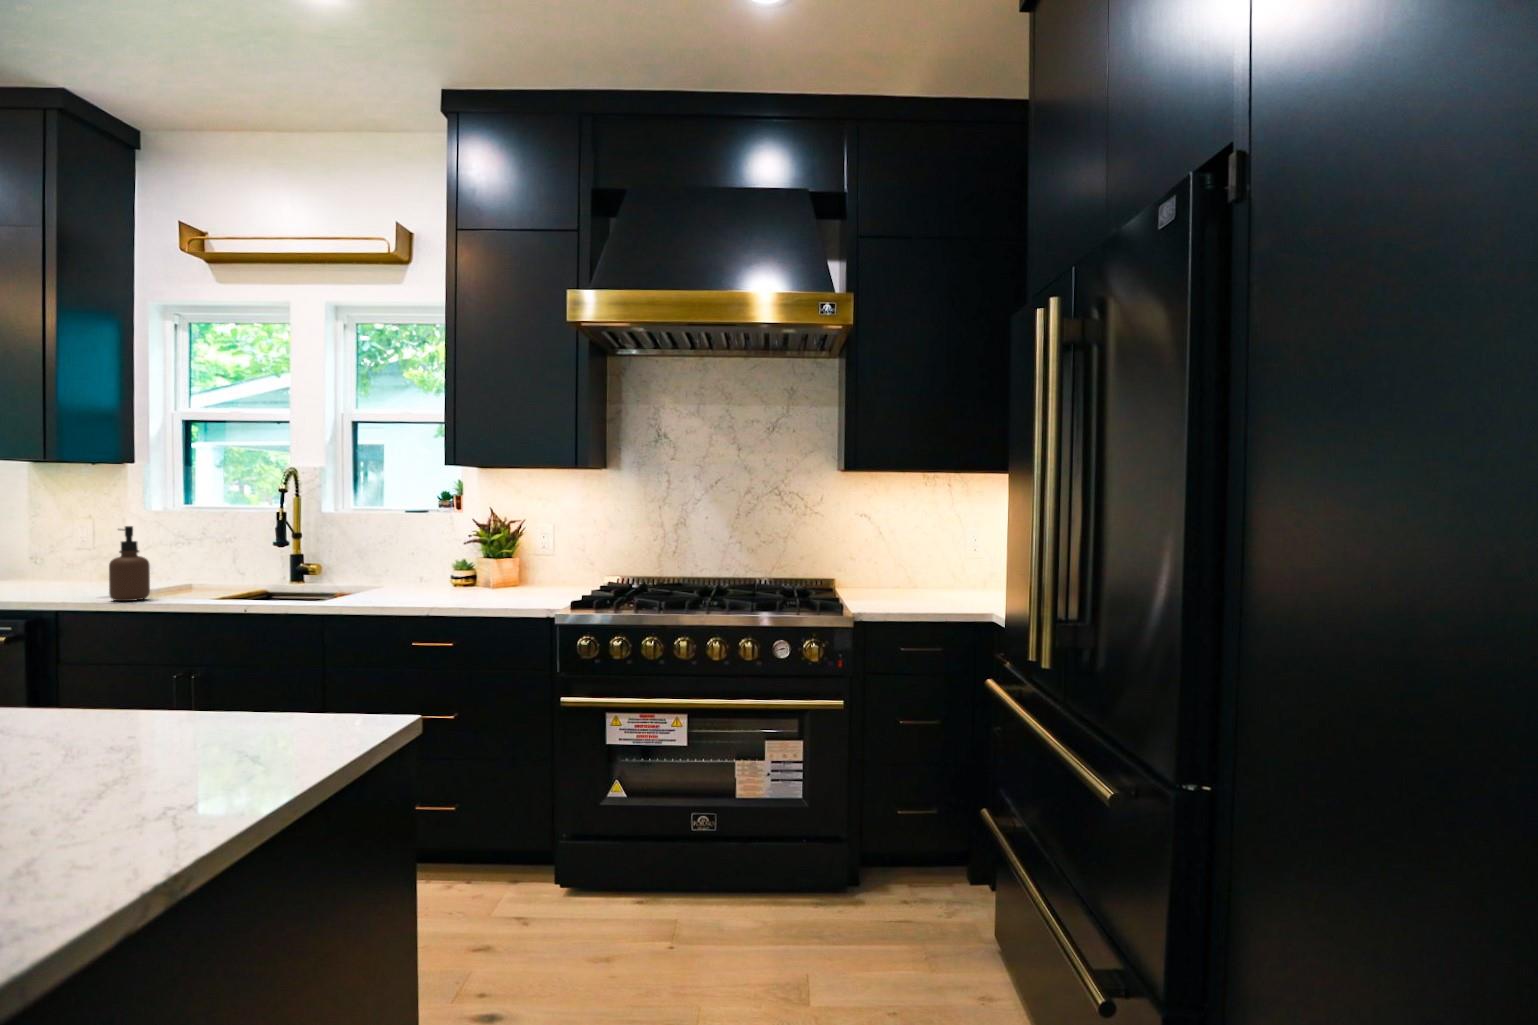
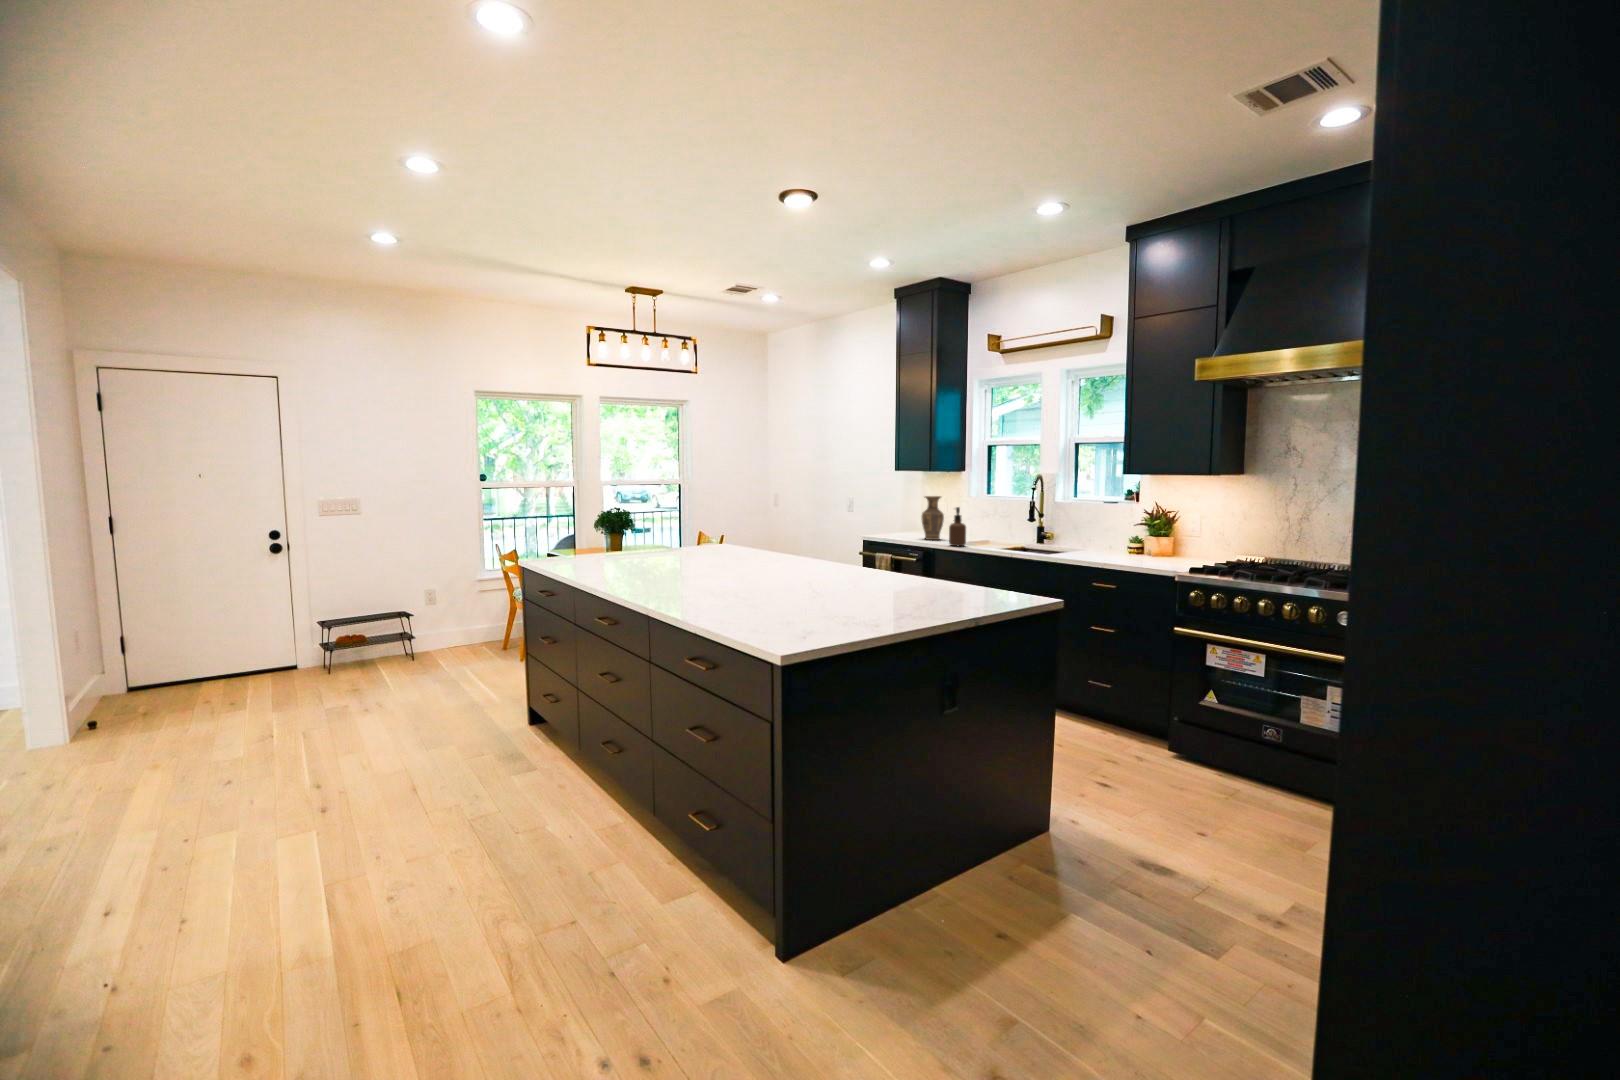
vase: none [36,508,93,593] -> present [922,496,944,540]

